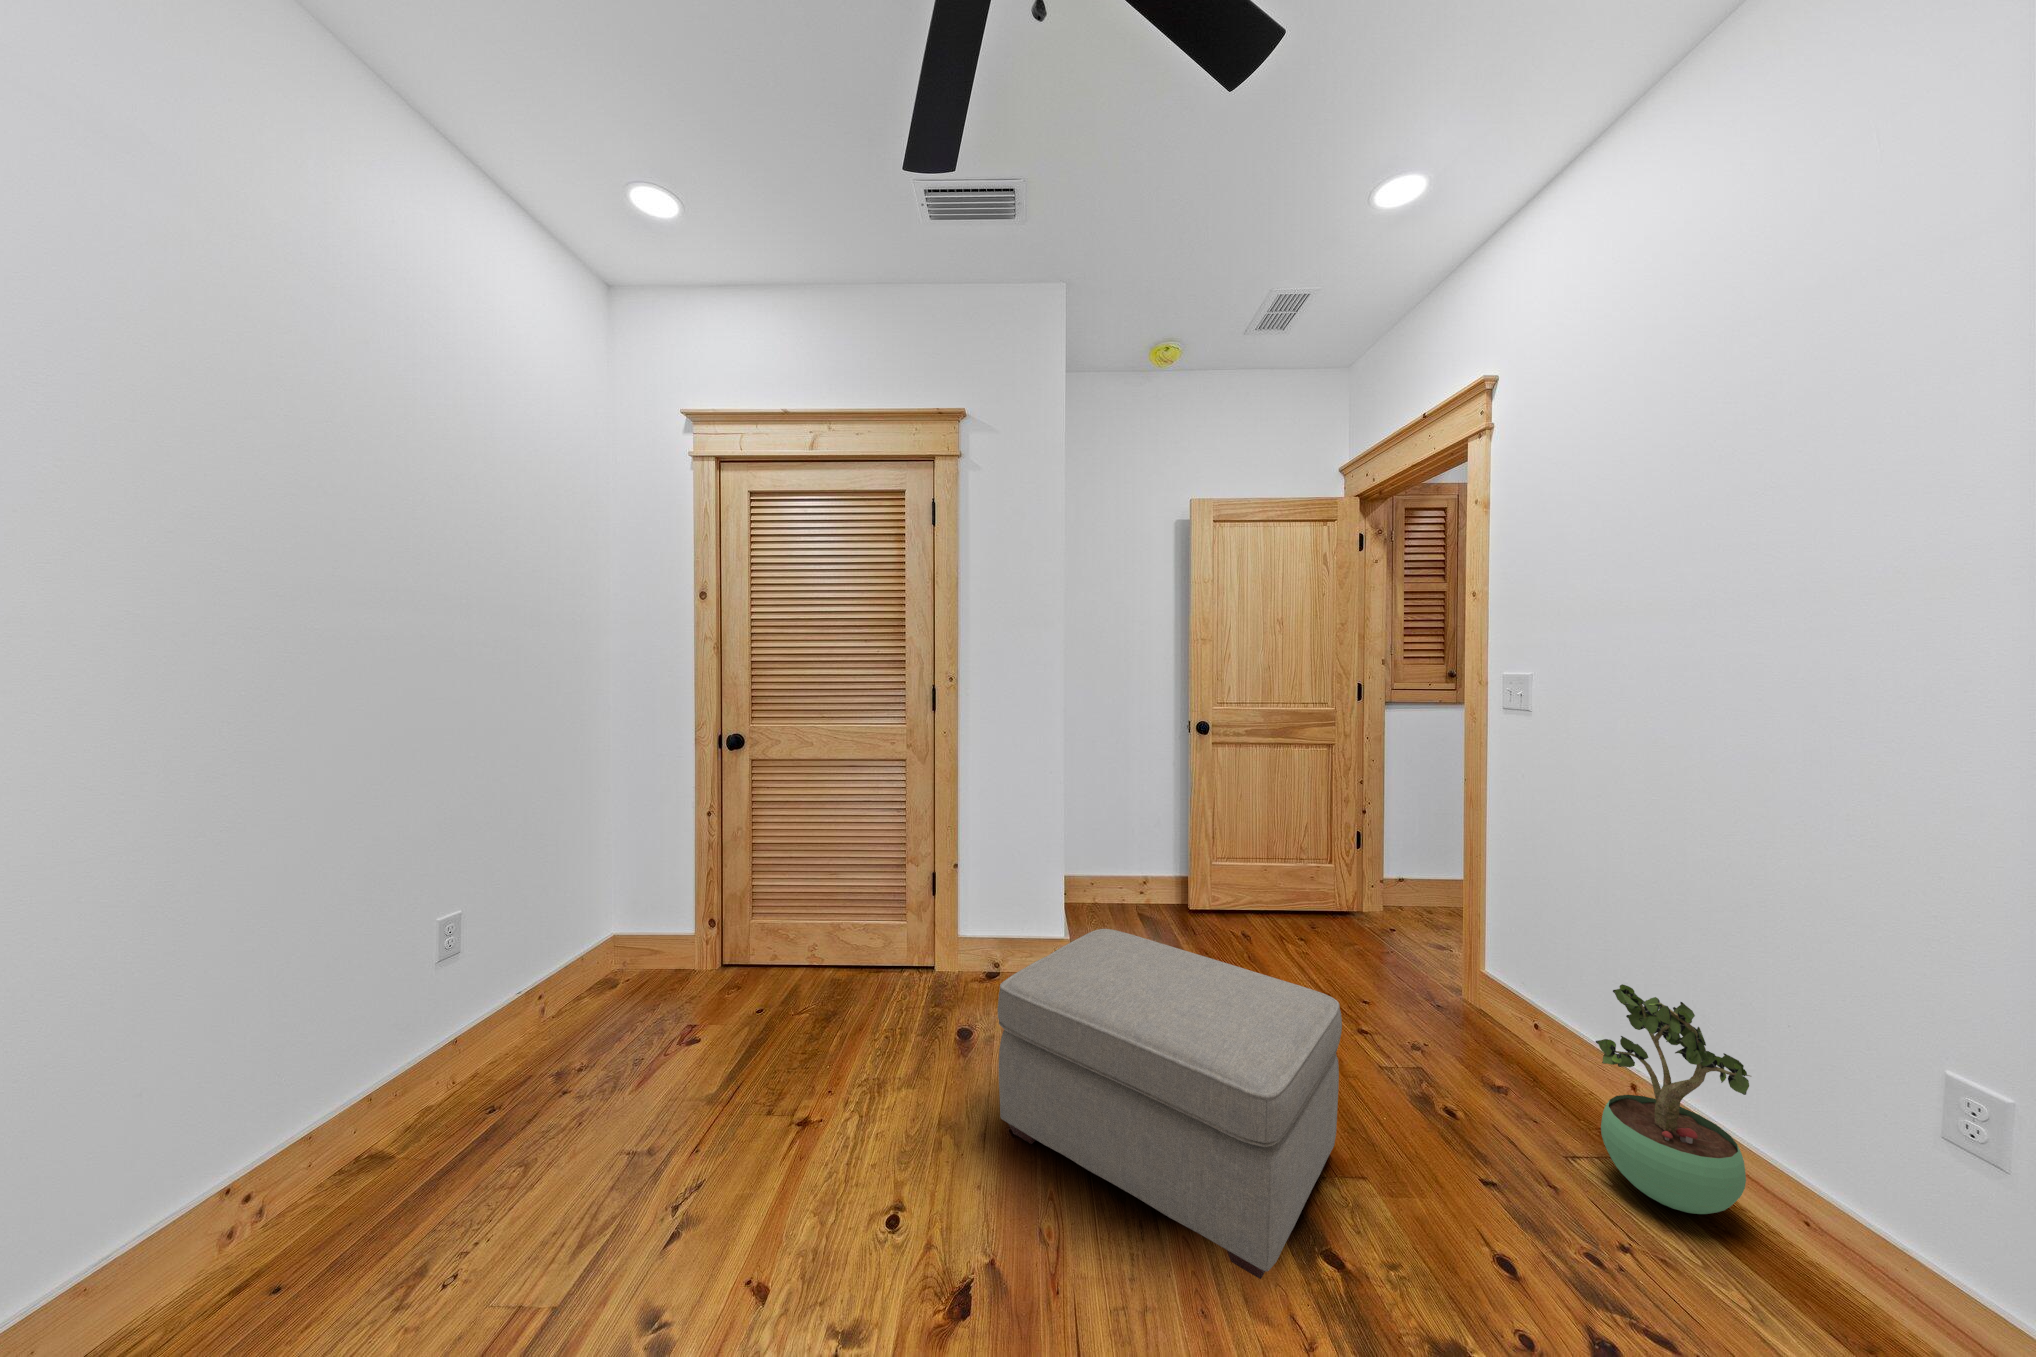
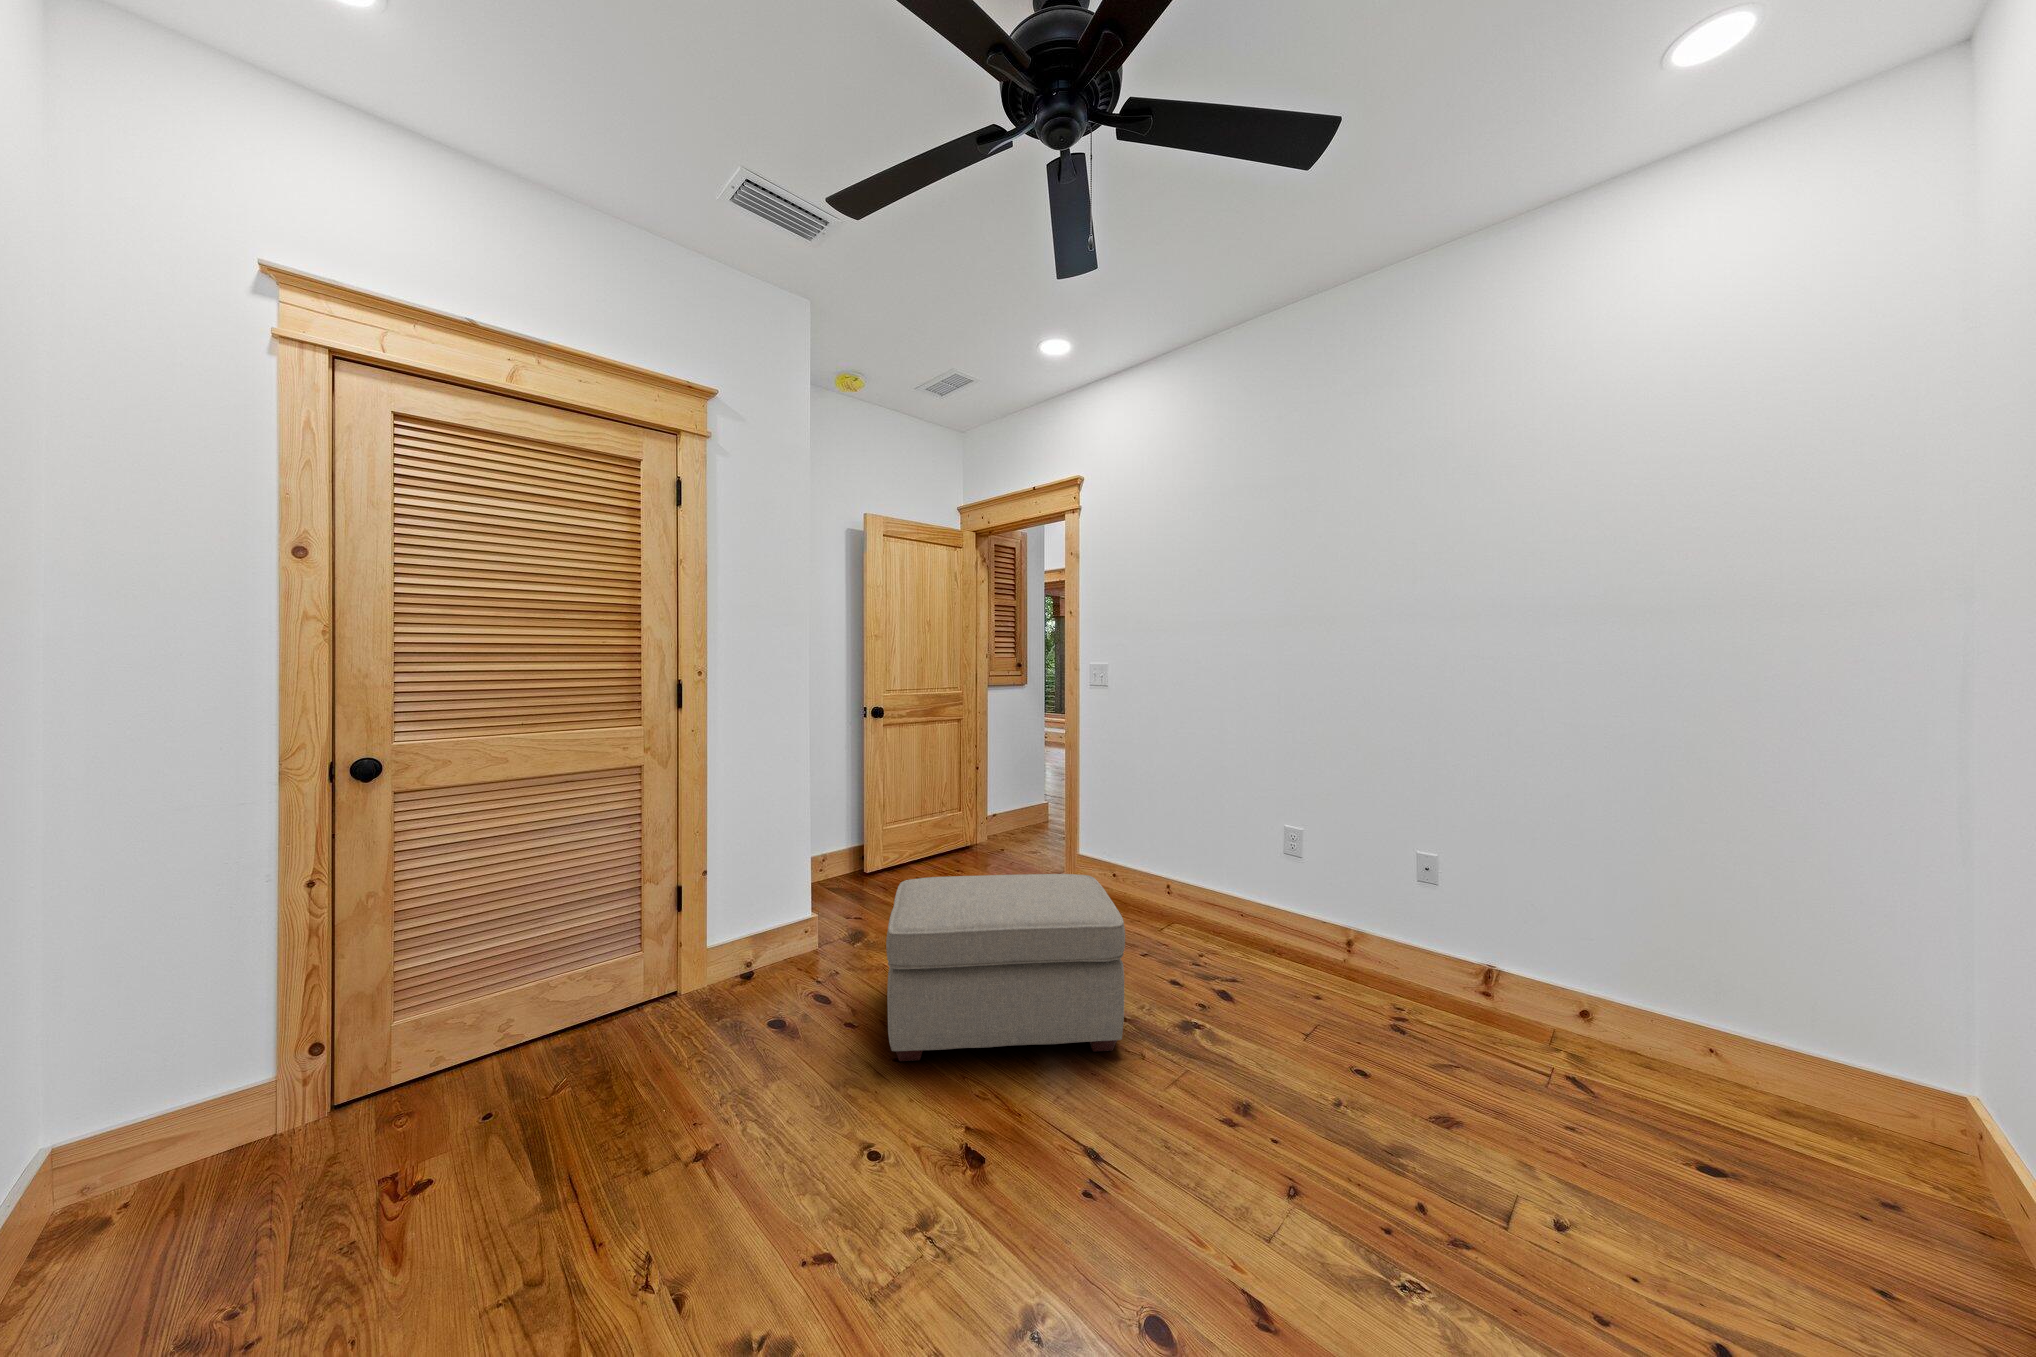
potted plant: present [1596,984,1751,1214] -> none [1182,829,1254,939]

